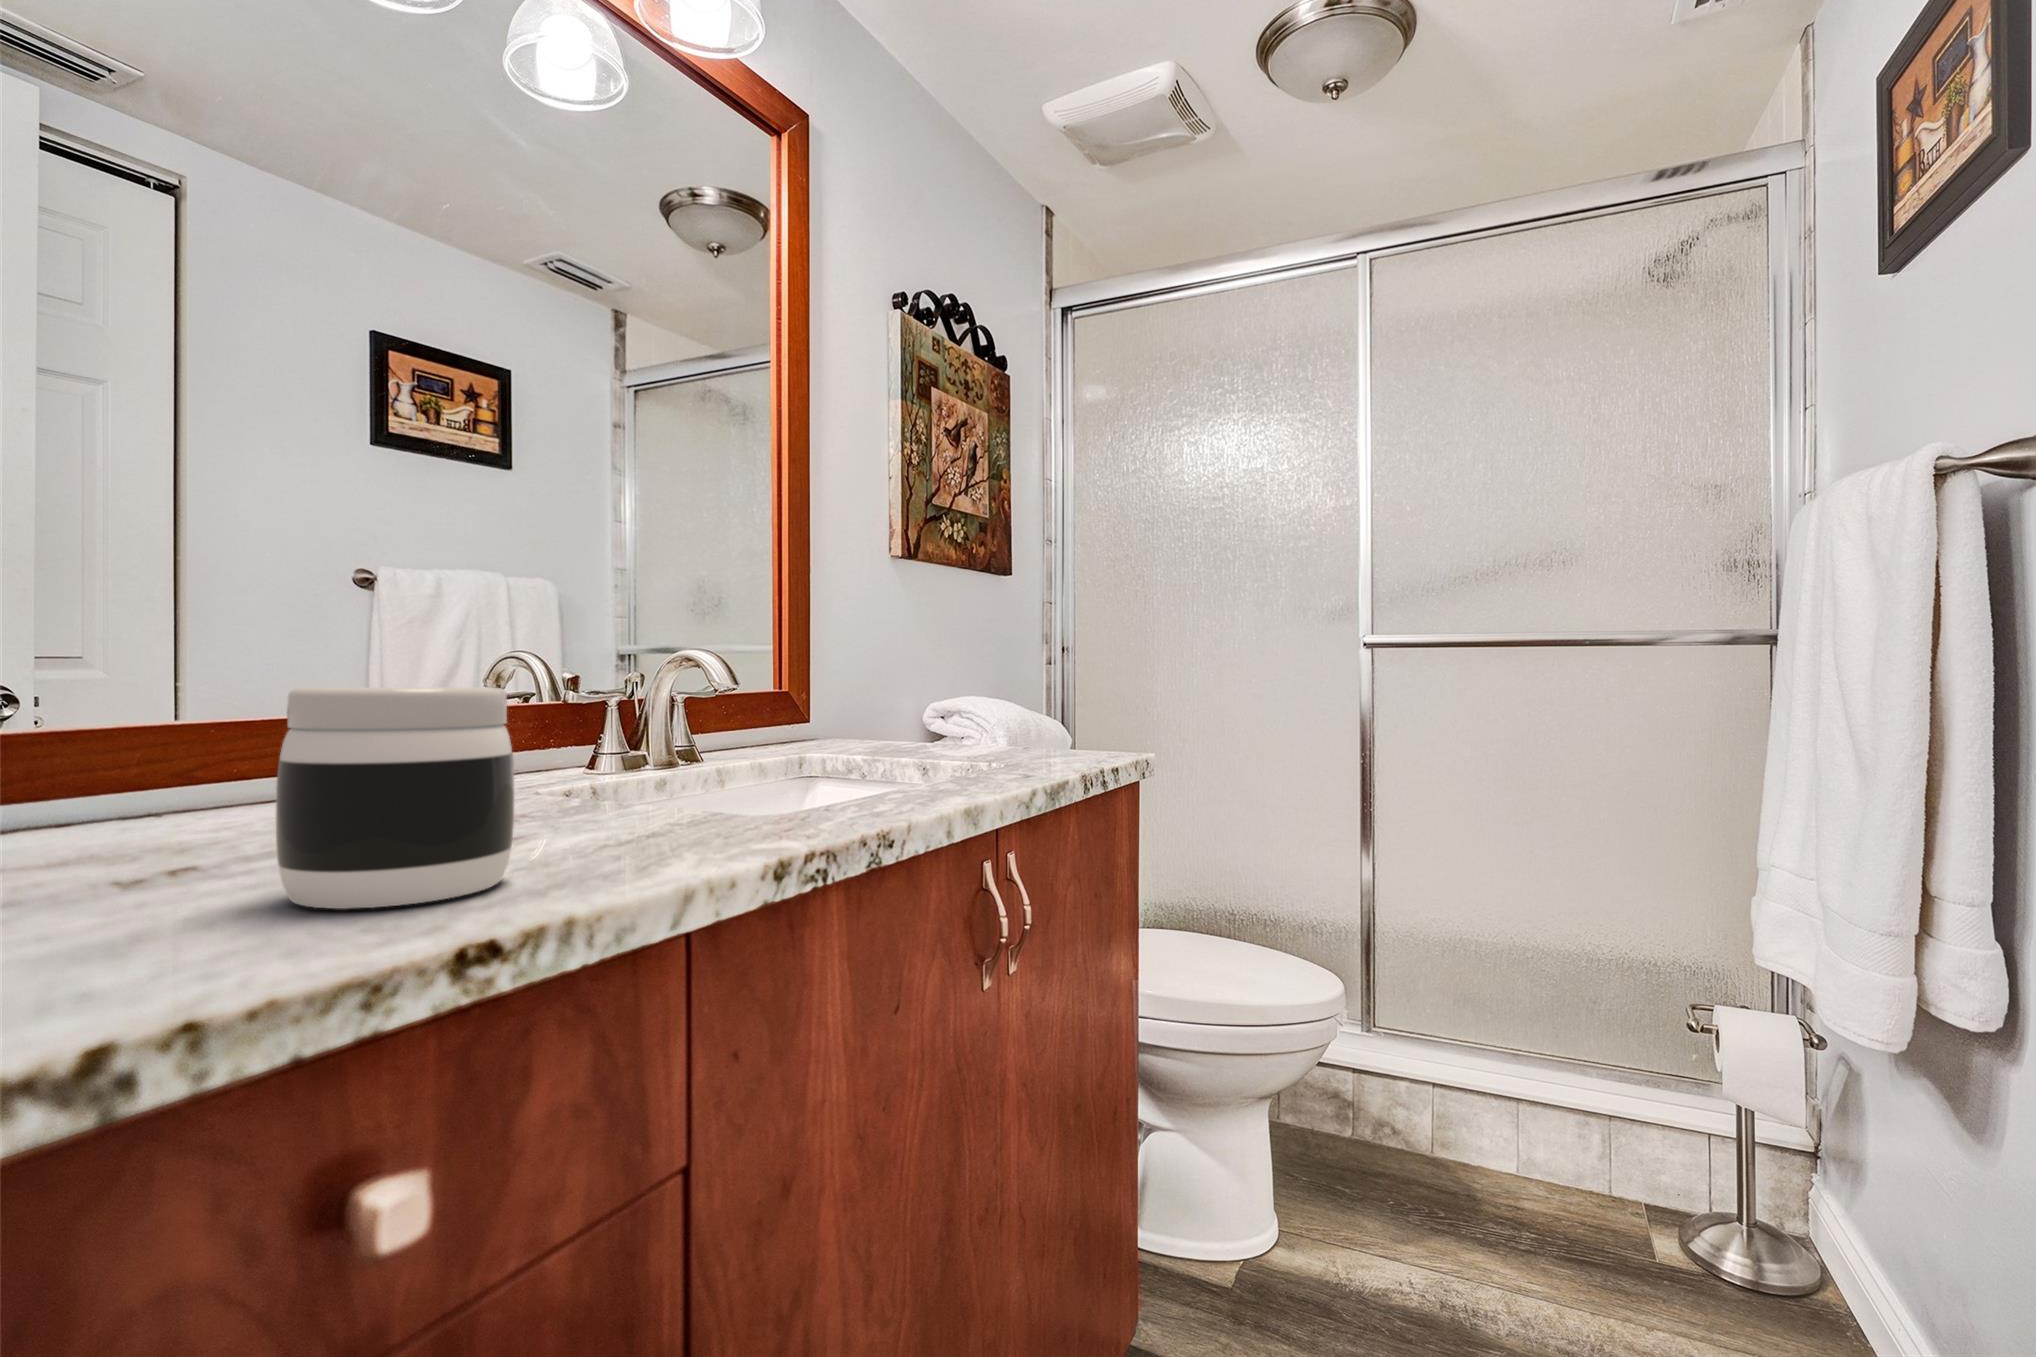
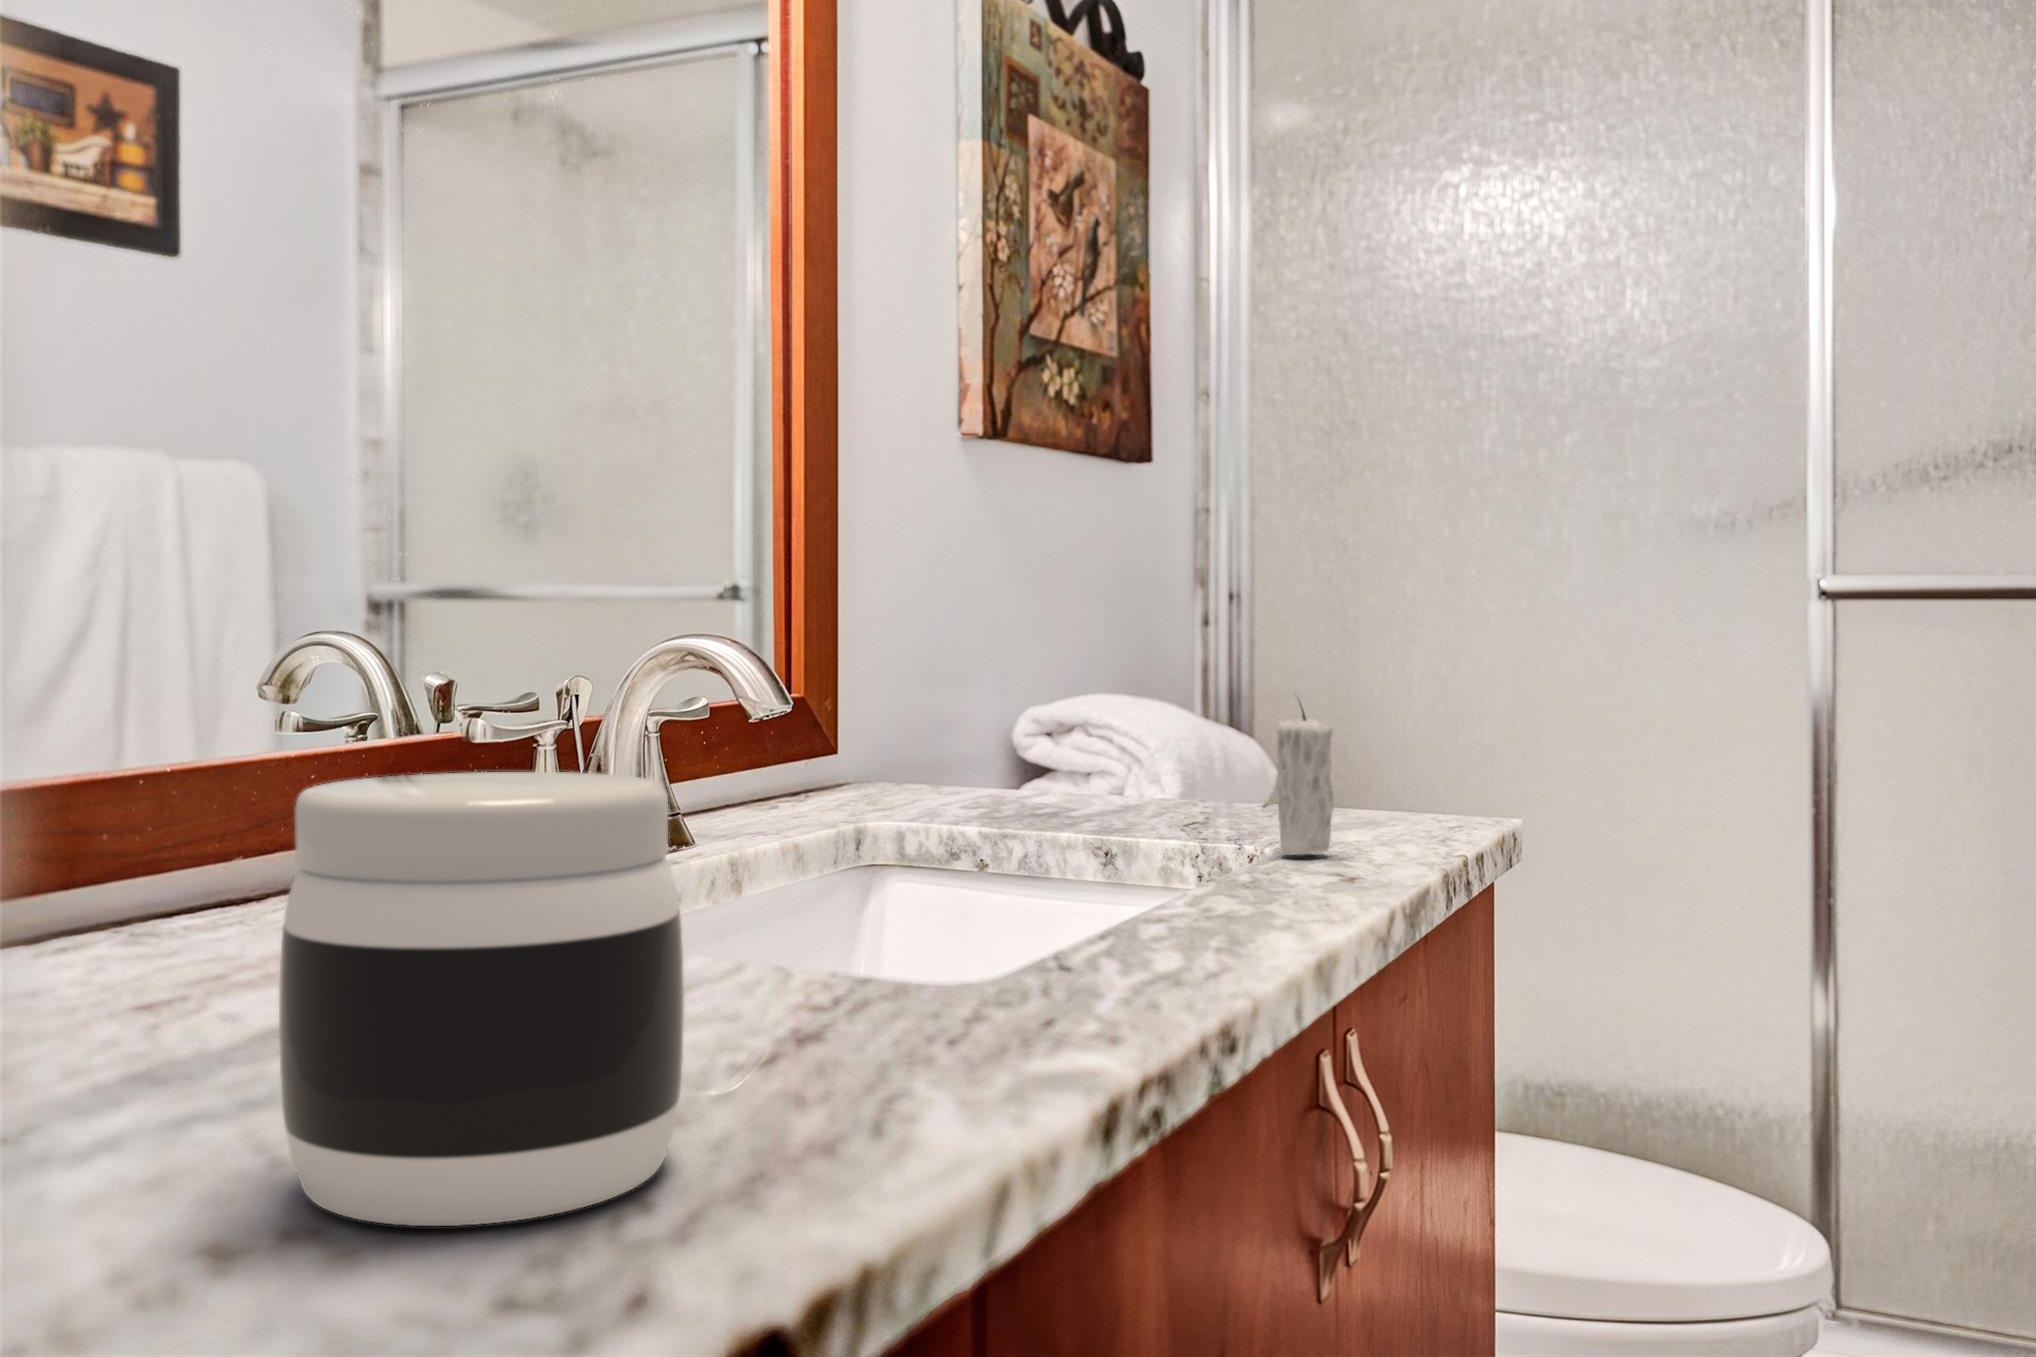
candle: none [1010,680,1040,768] -> present [1277,706,1334,855]

